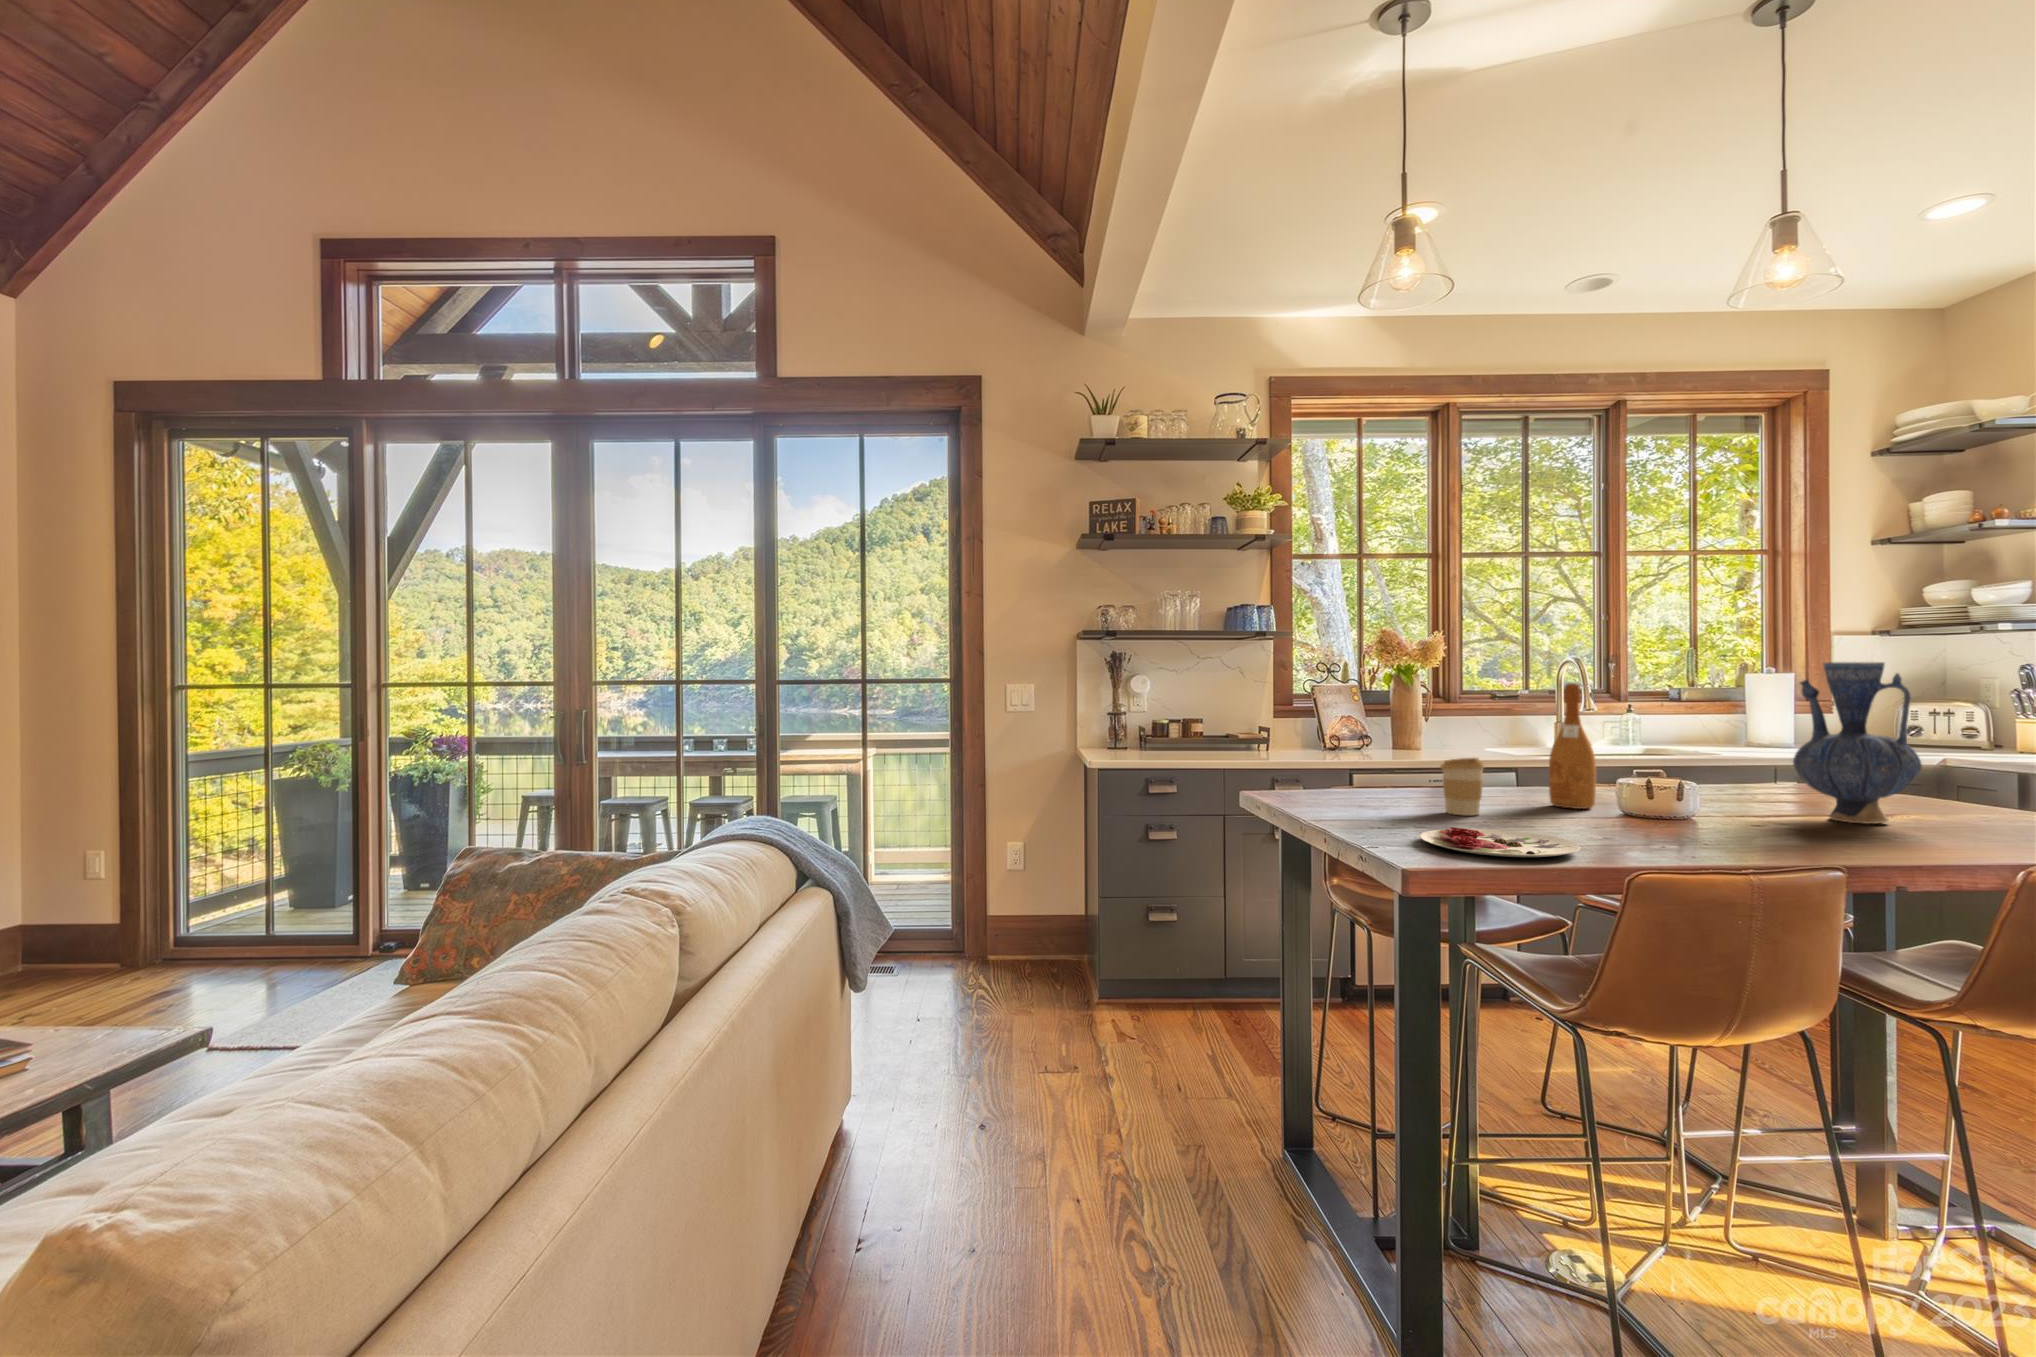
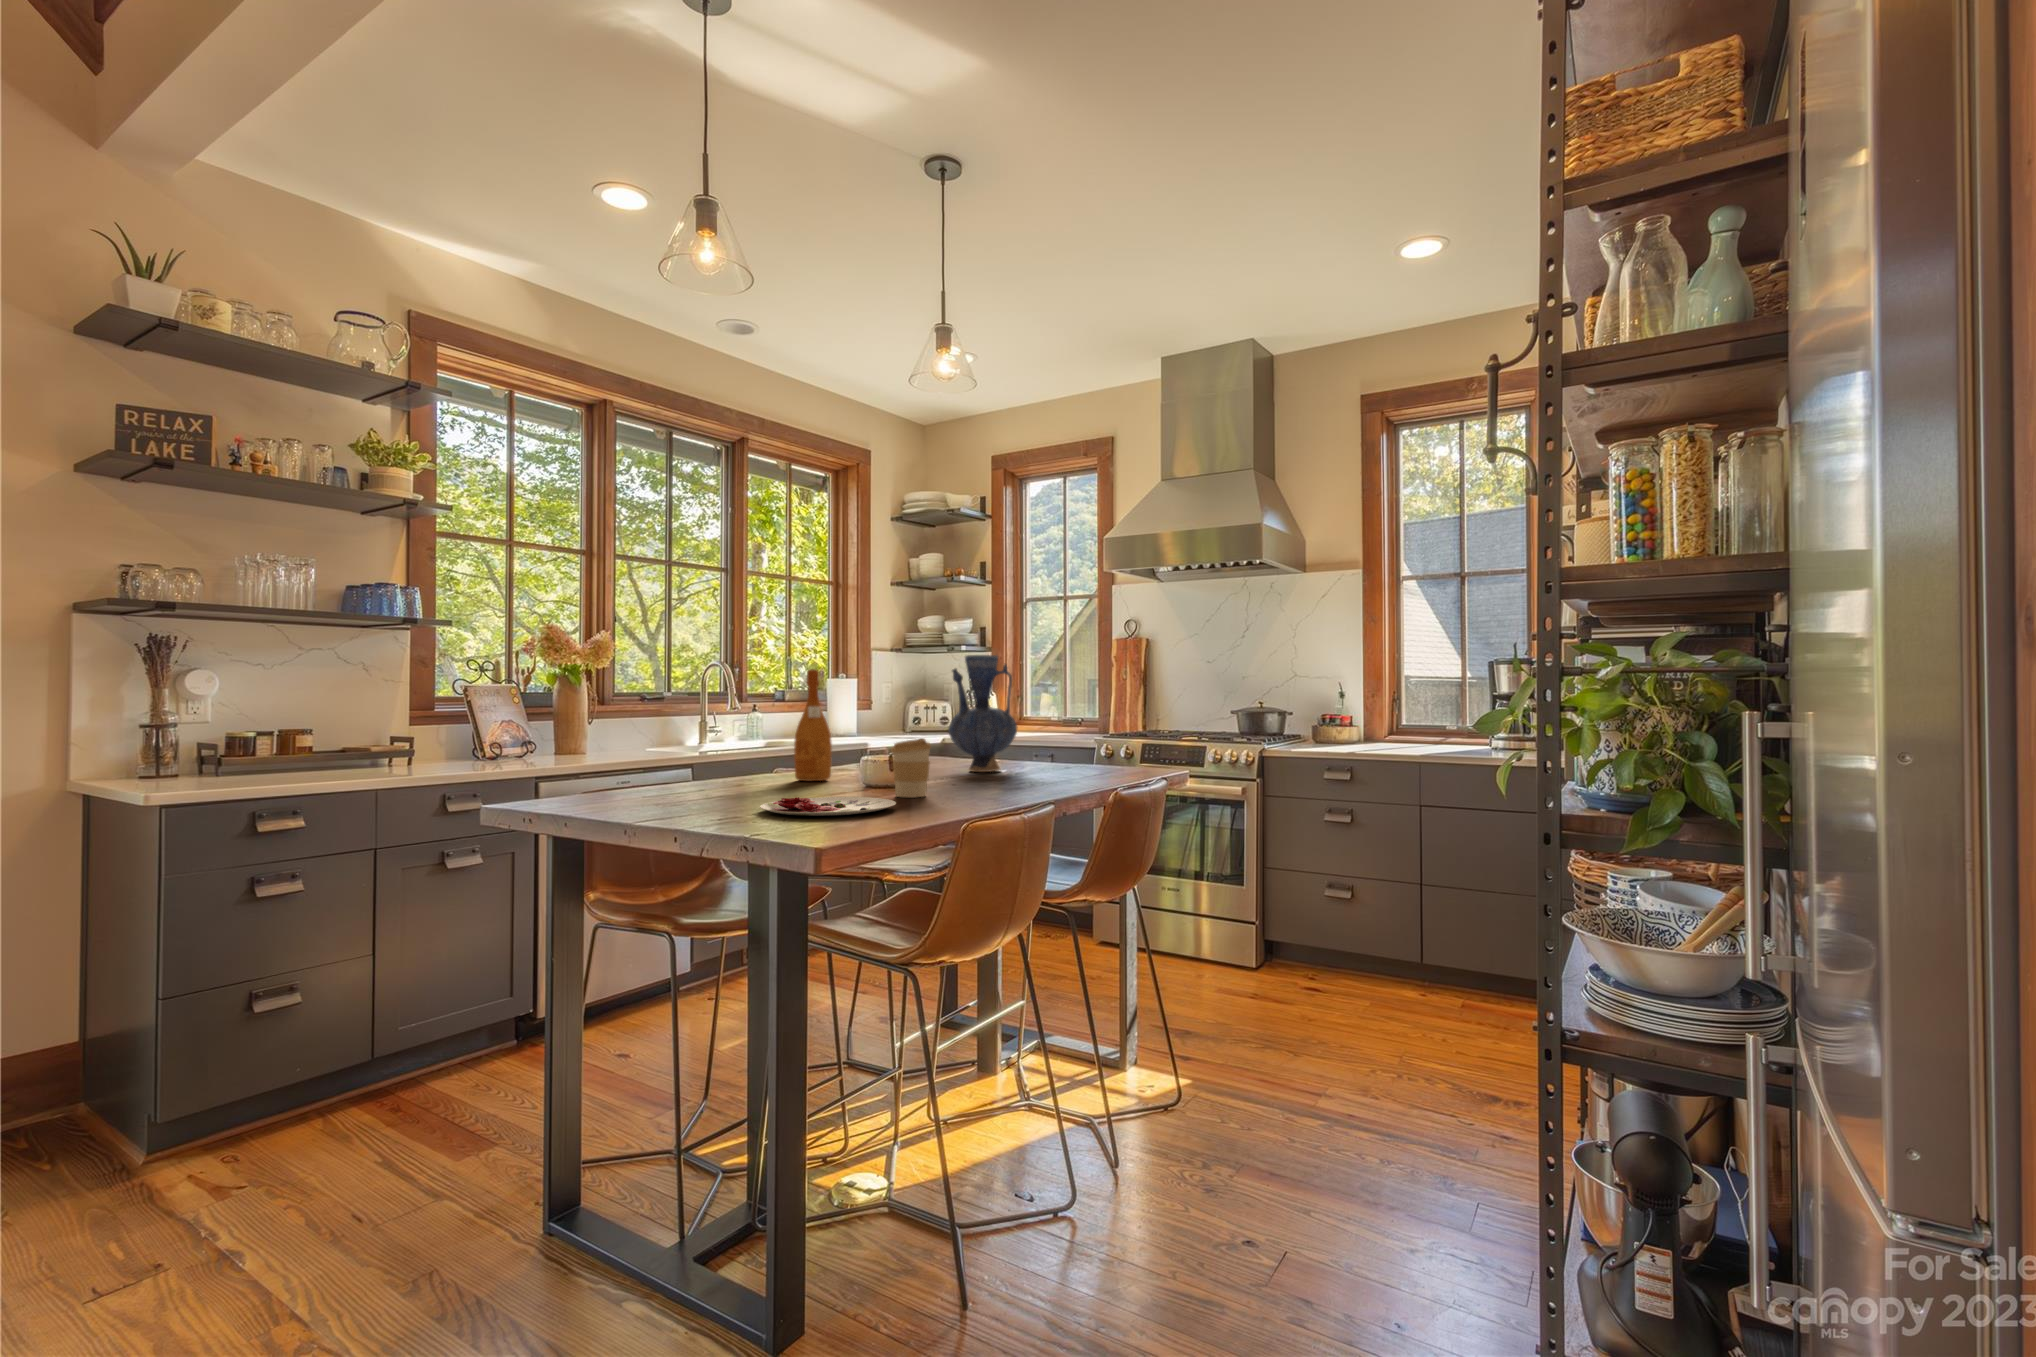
coffee cup: present [1441,758,1484,815] -> present [891,739,931,797]

